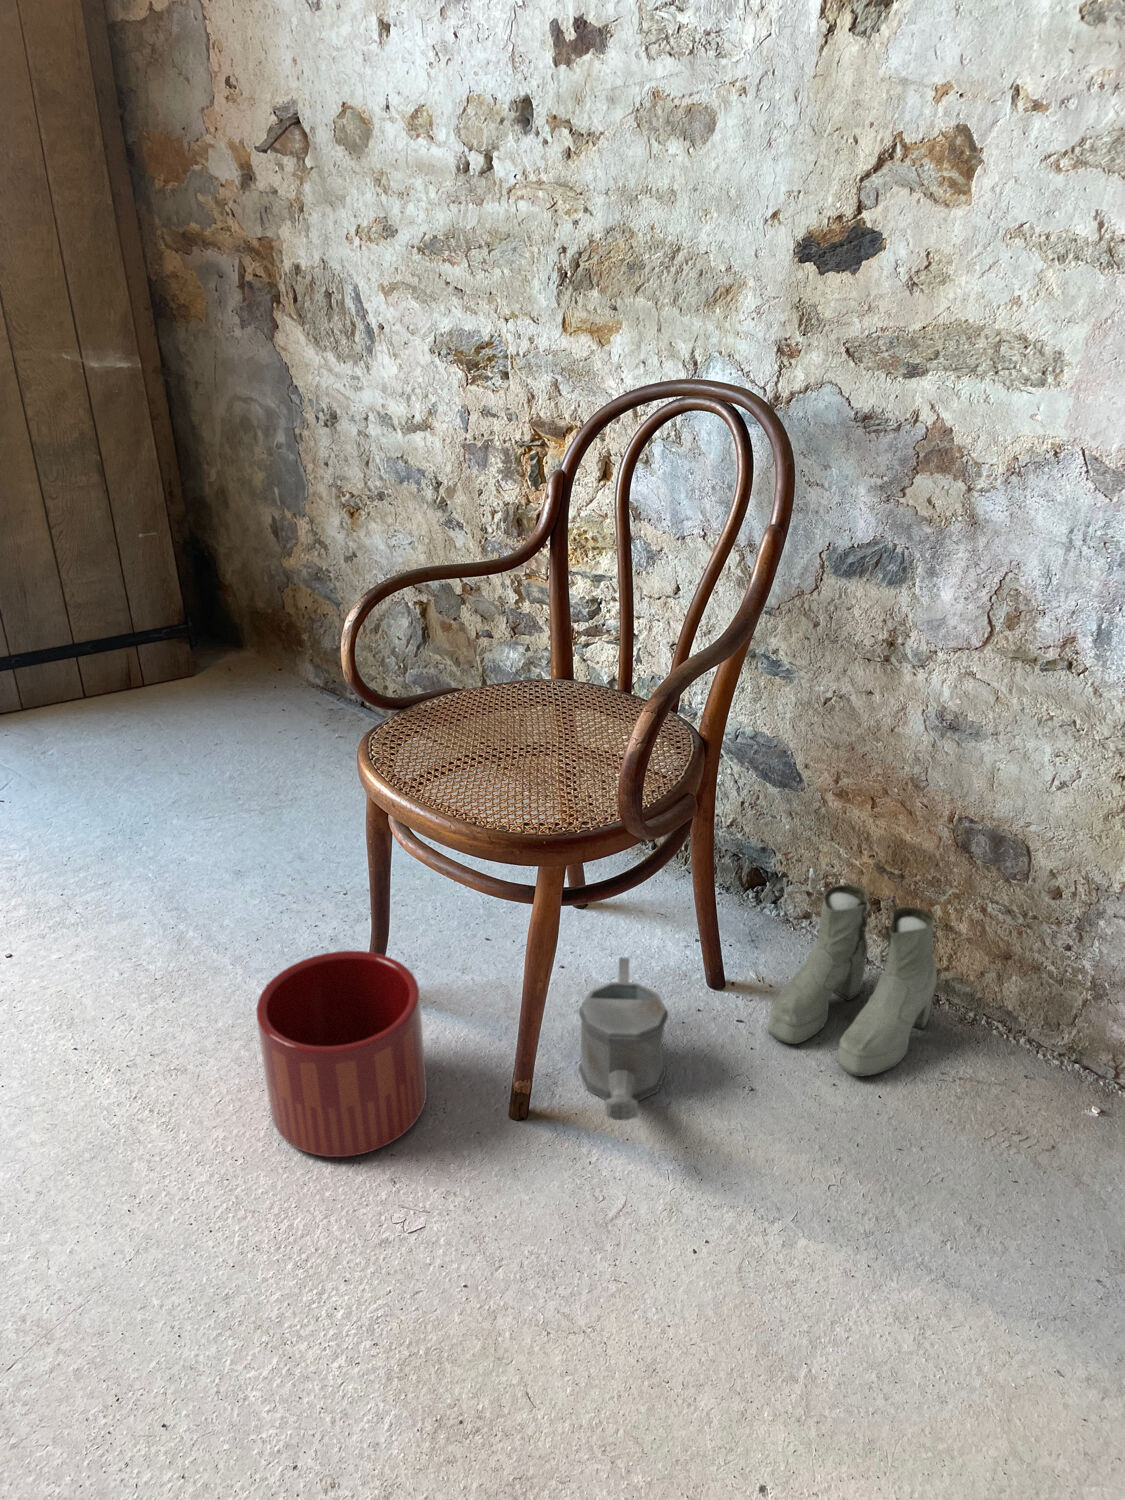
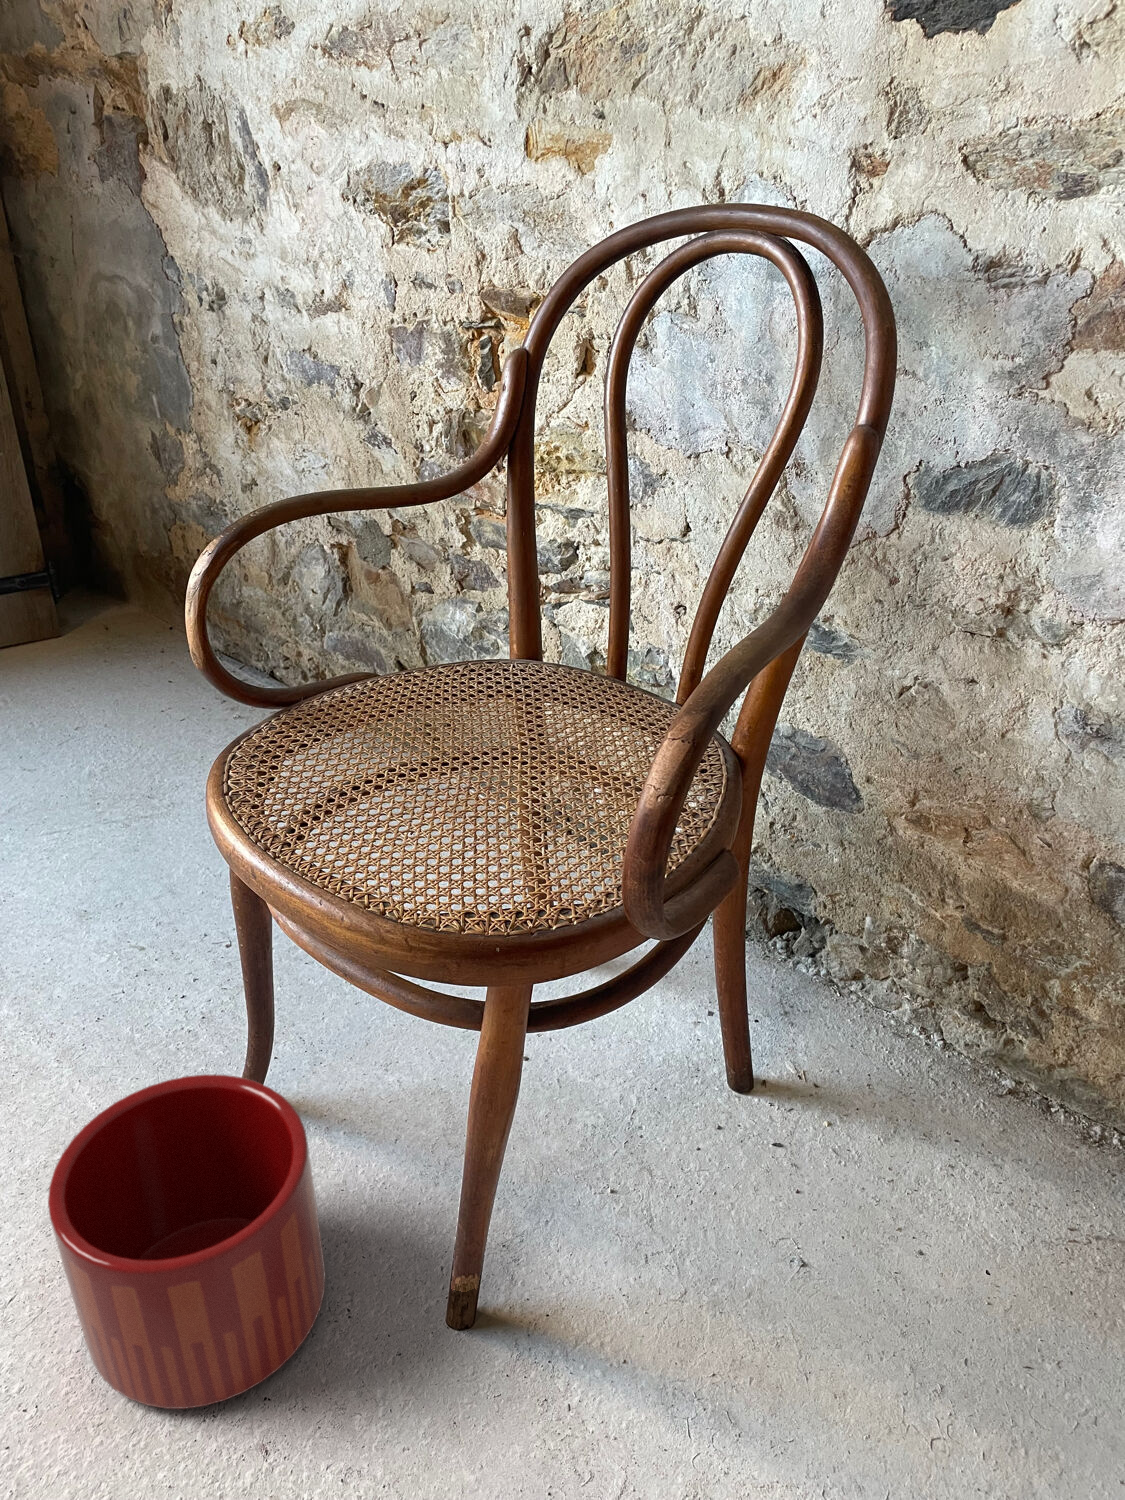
boots: present [768,885,937,1076] -> none [820,956,1067,1243]
watering can: present [579,957,668,1120] -> none [552,1065,685,1365]

